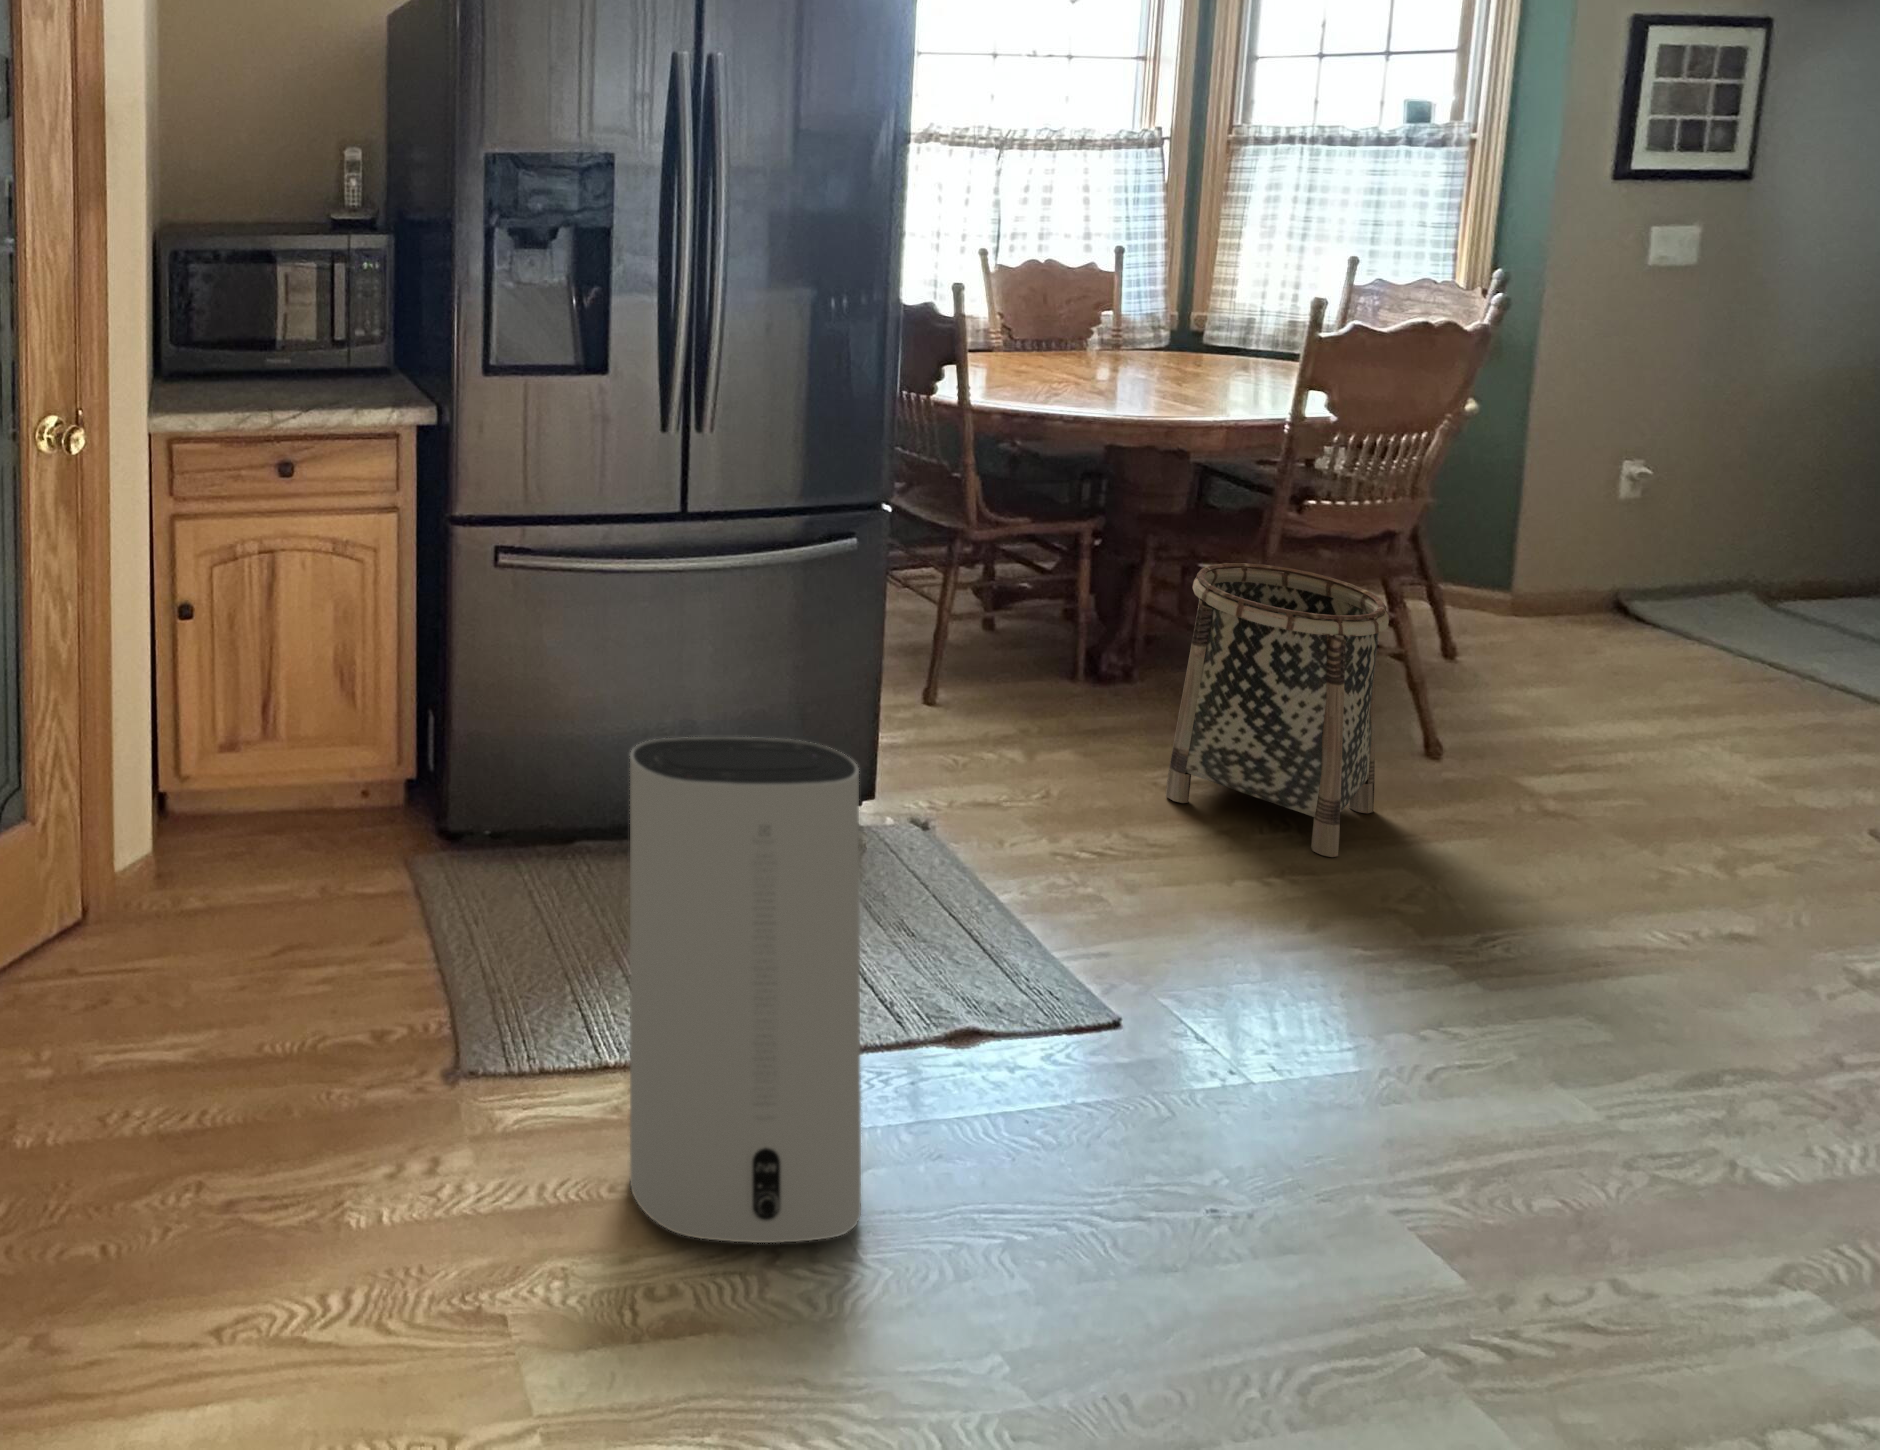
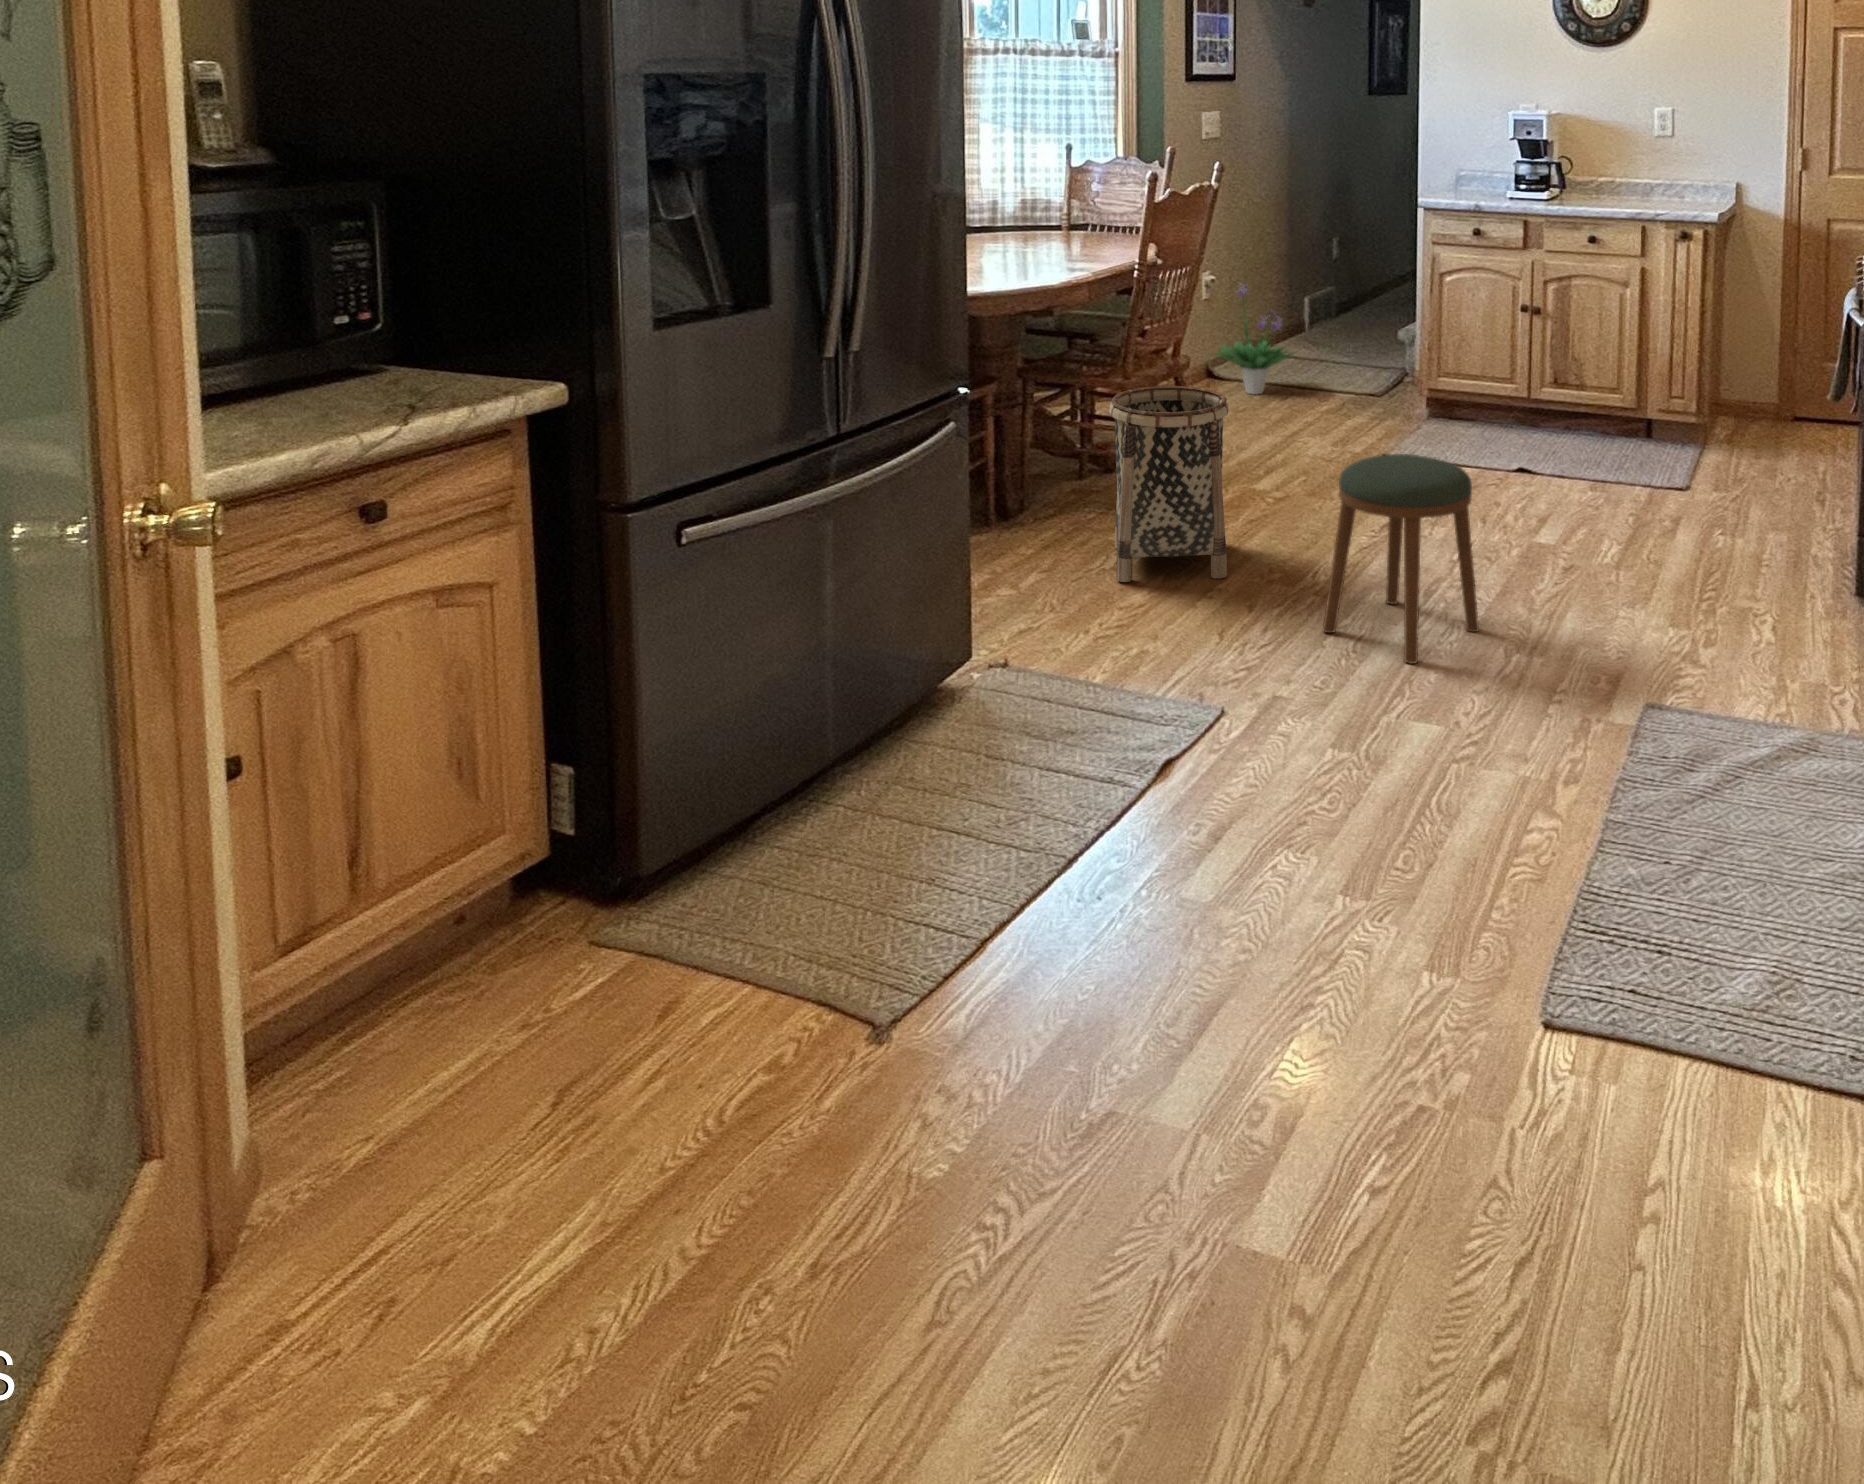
potted plant: none [1609,473,1795,647] -> present [1216,284,1294,394]
air purifier: present [630,737,861,1243] -> none [1030,571,1233,992]
stool: none [1418,765,1778,1164] -> present [1323,454,1479,664]

